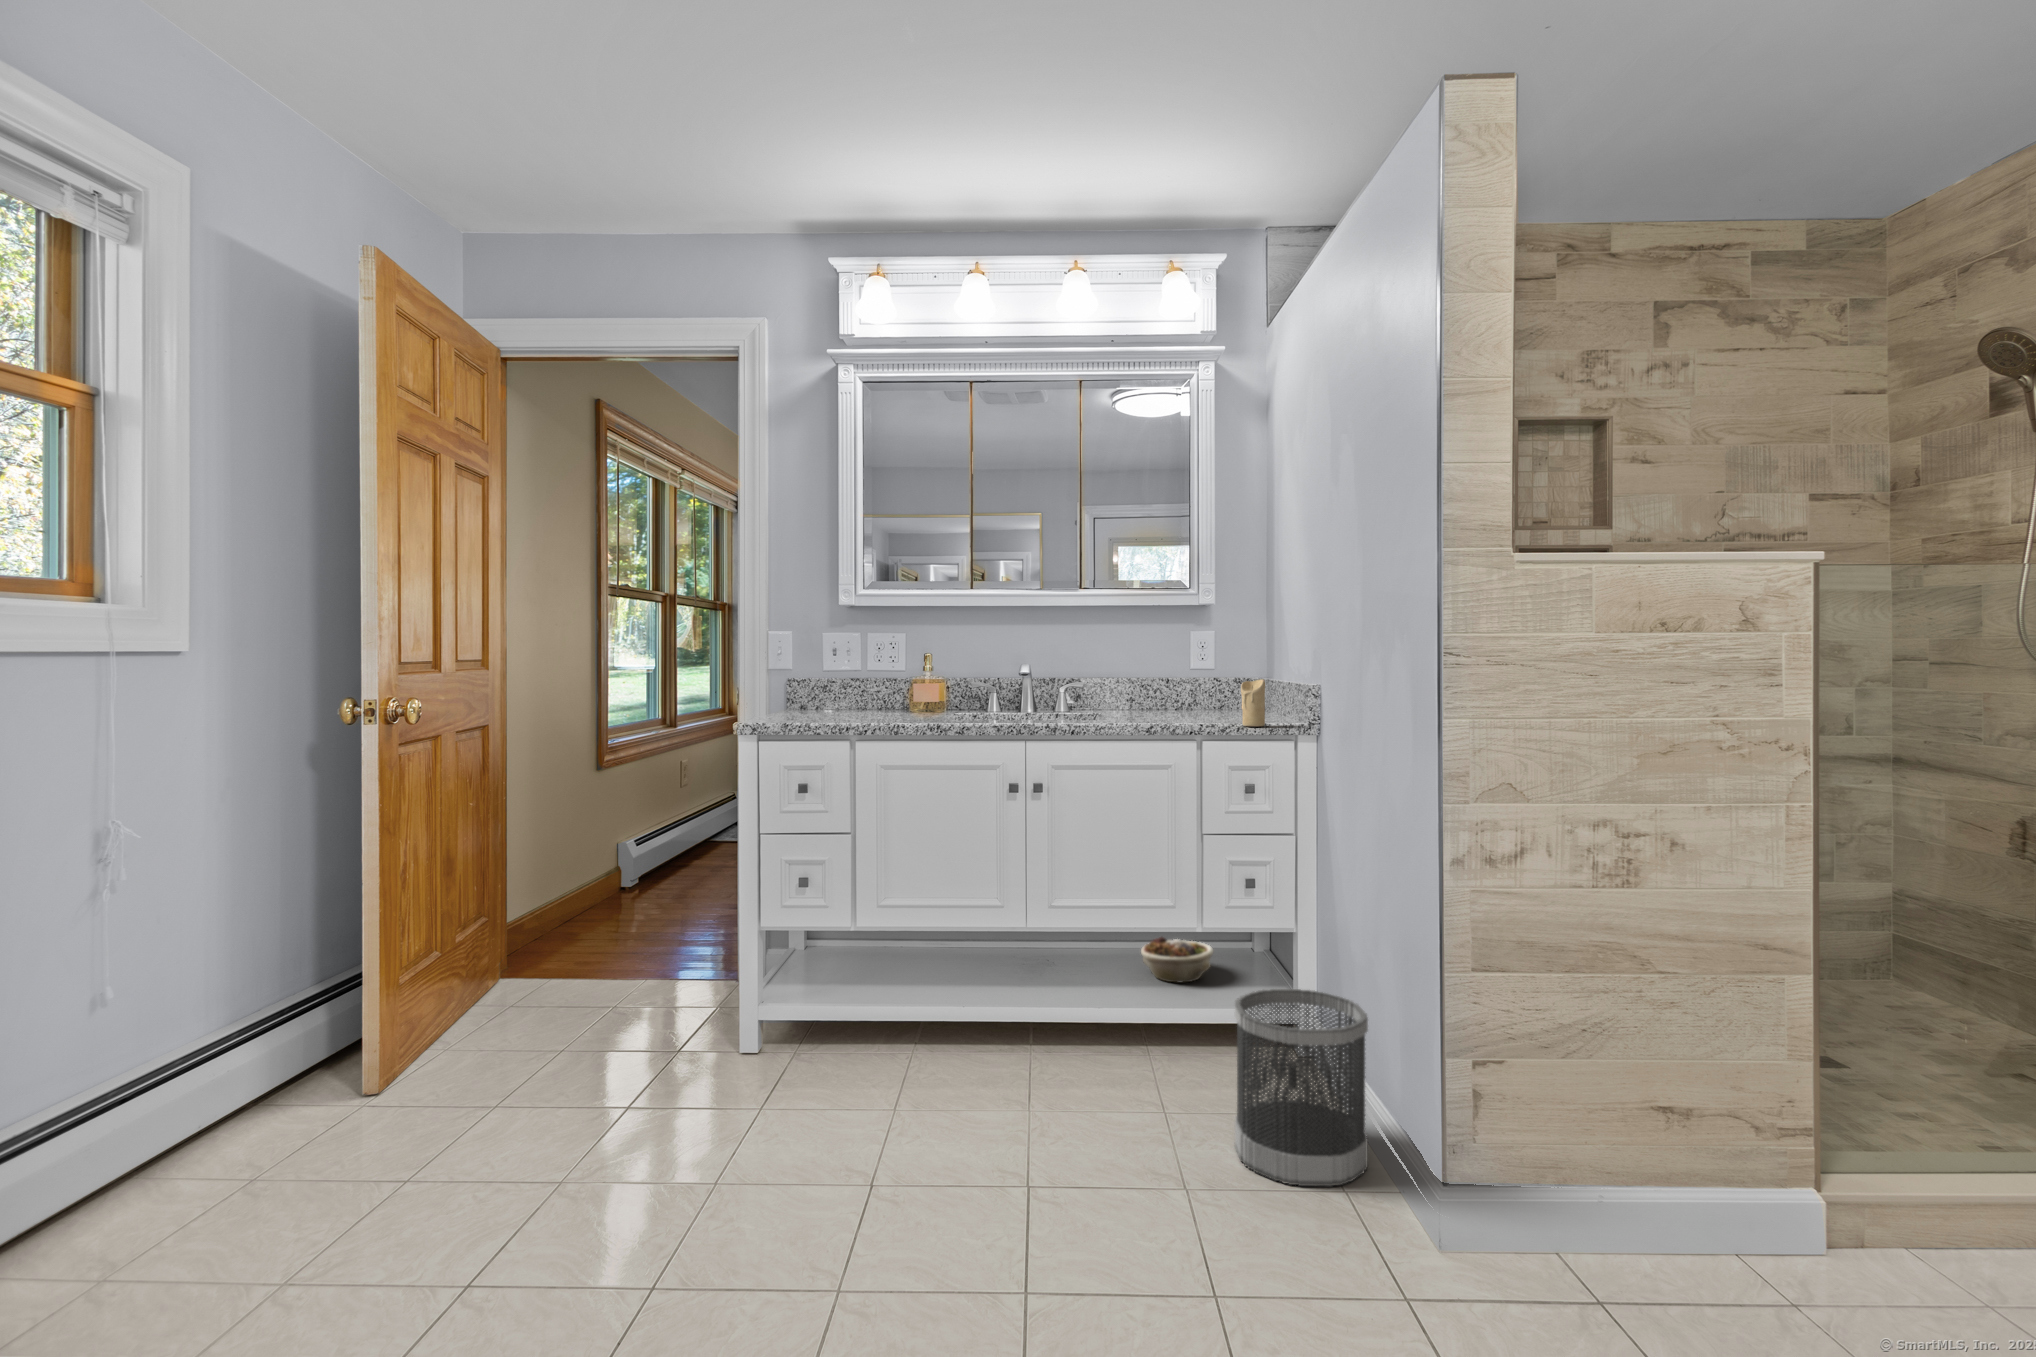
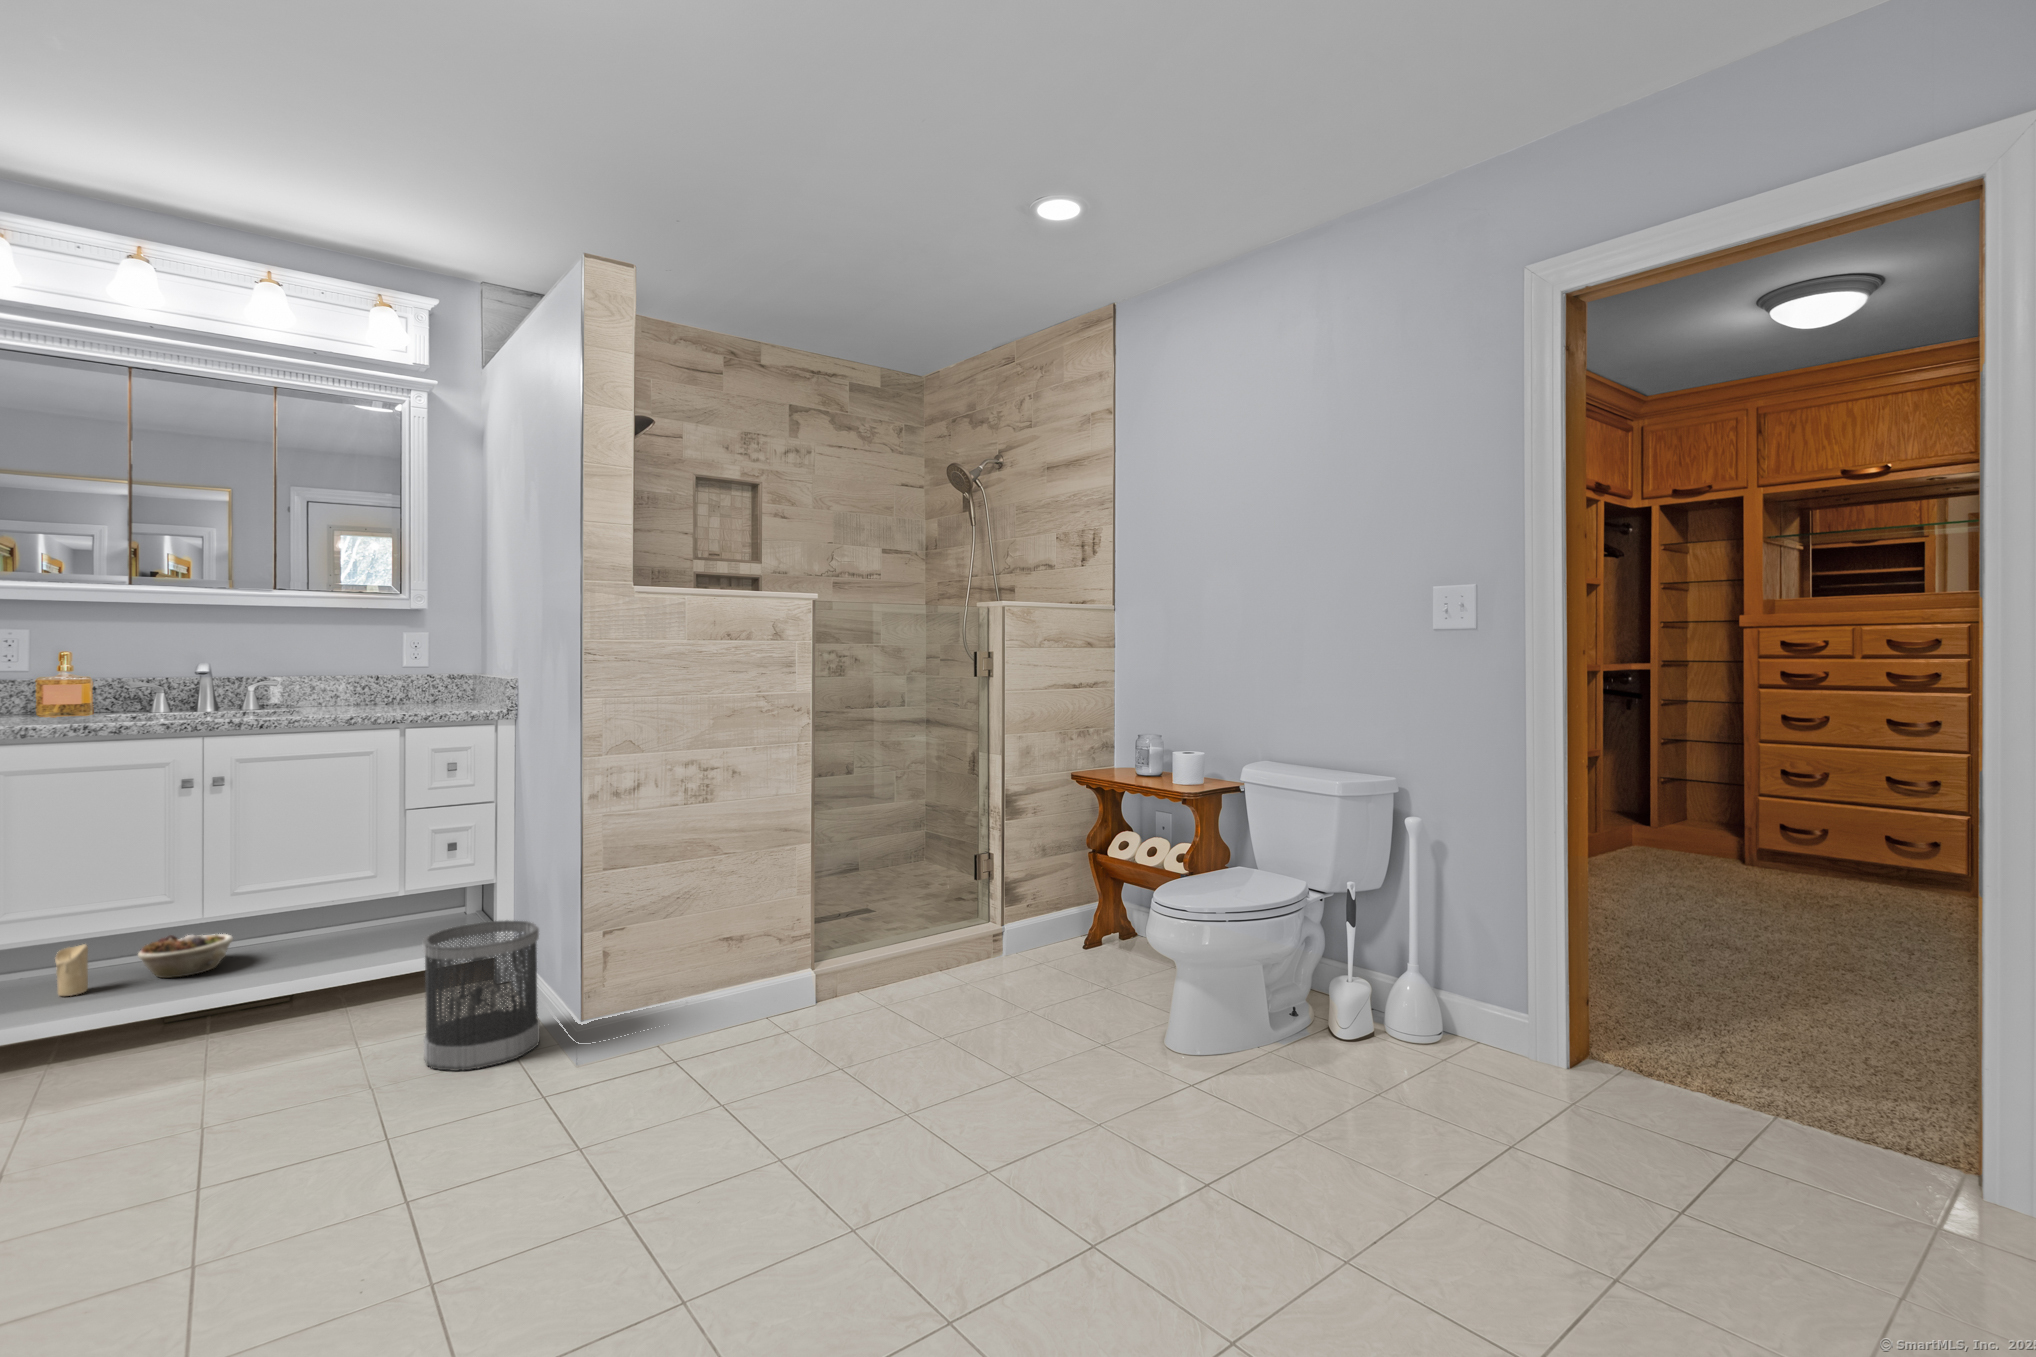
candle: present [1241,679,1265,726] -> present [55,944,88,996]
succulent planter: present [1141,937,1213,982] -> present [138,934,233,978]

